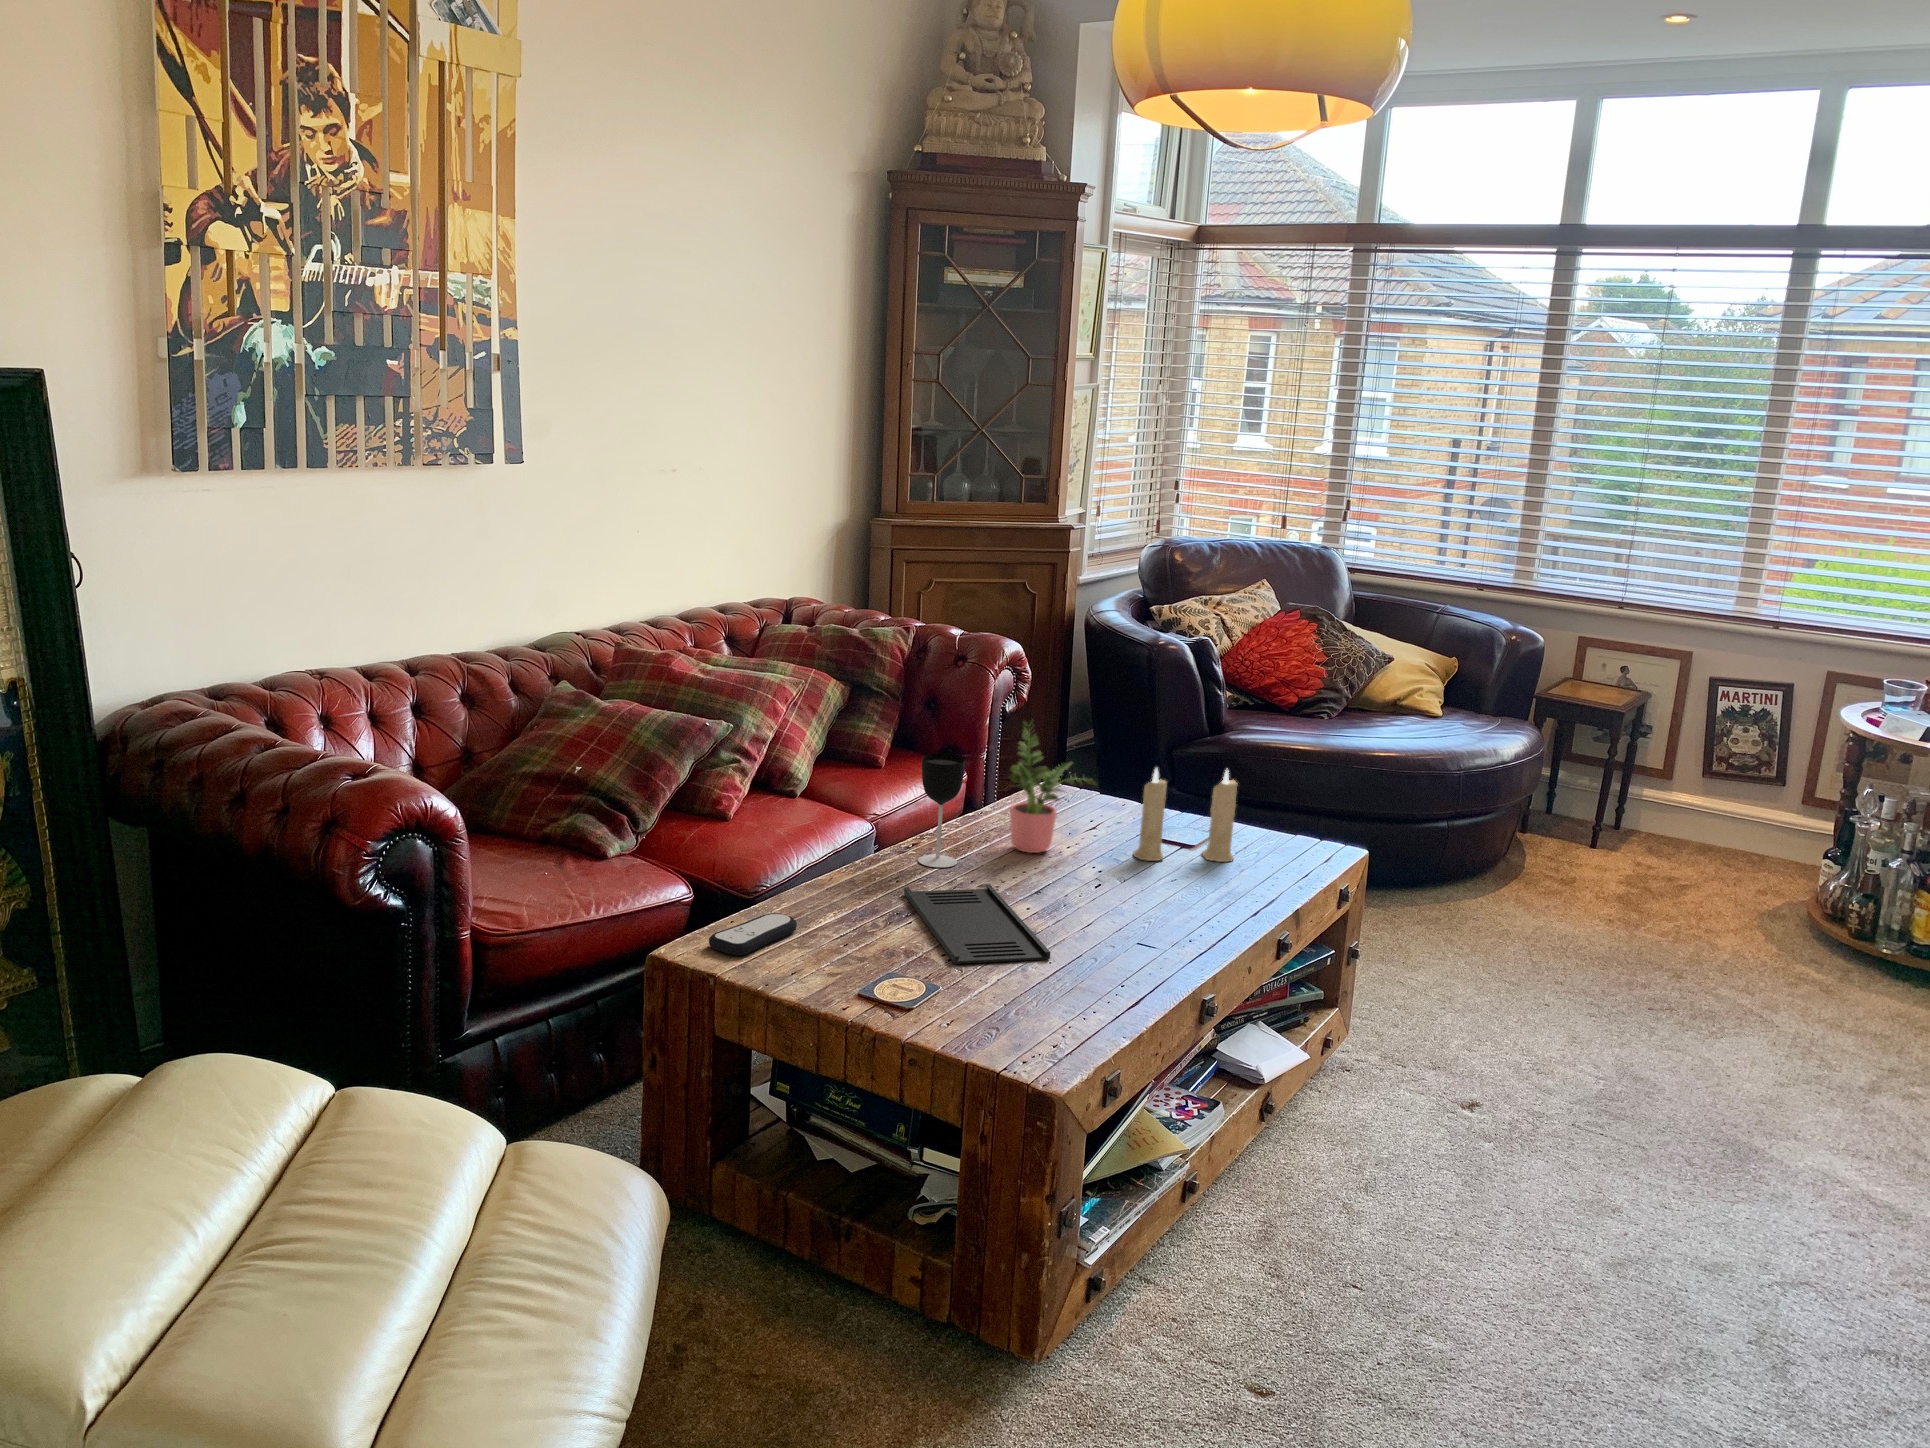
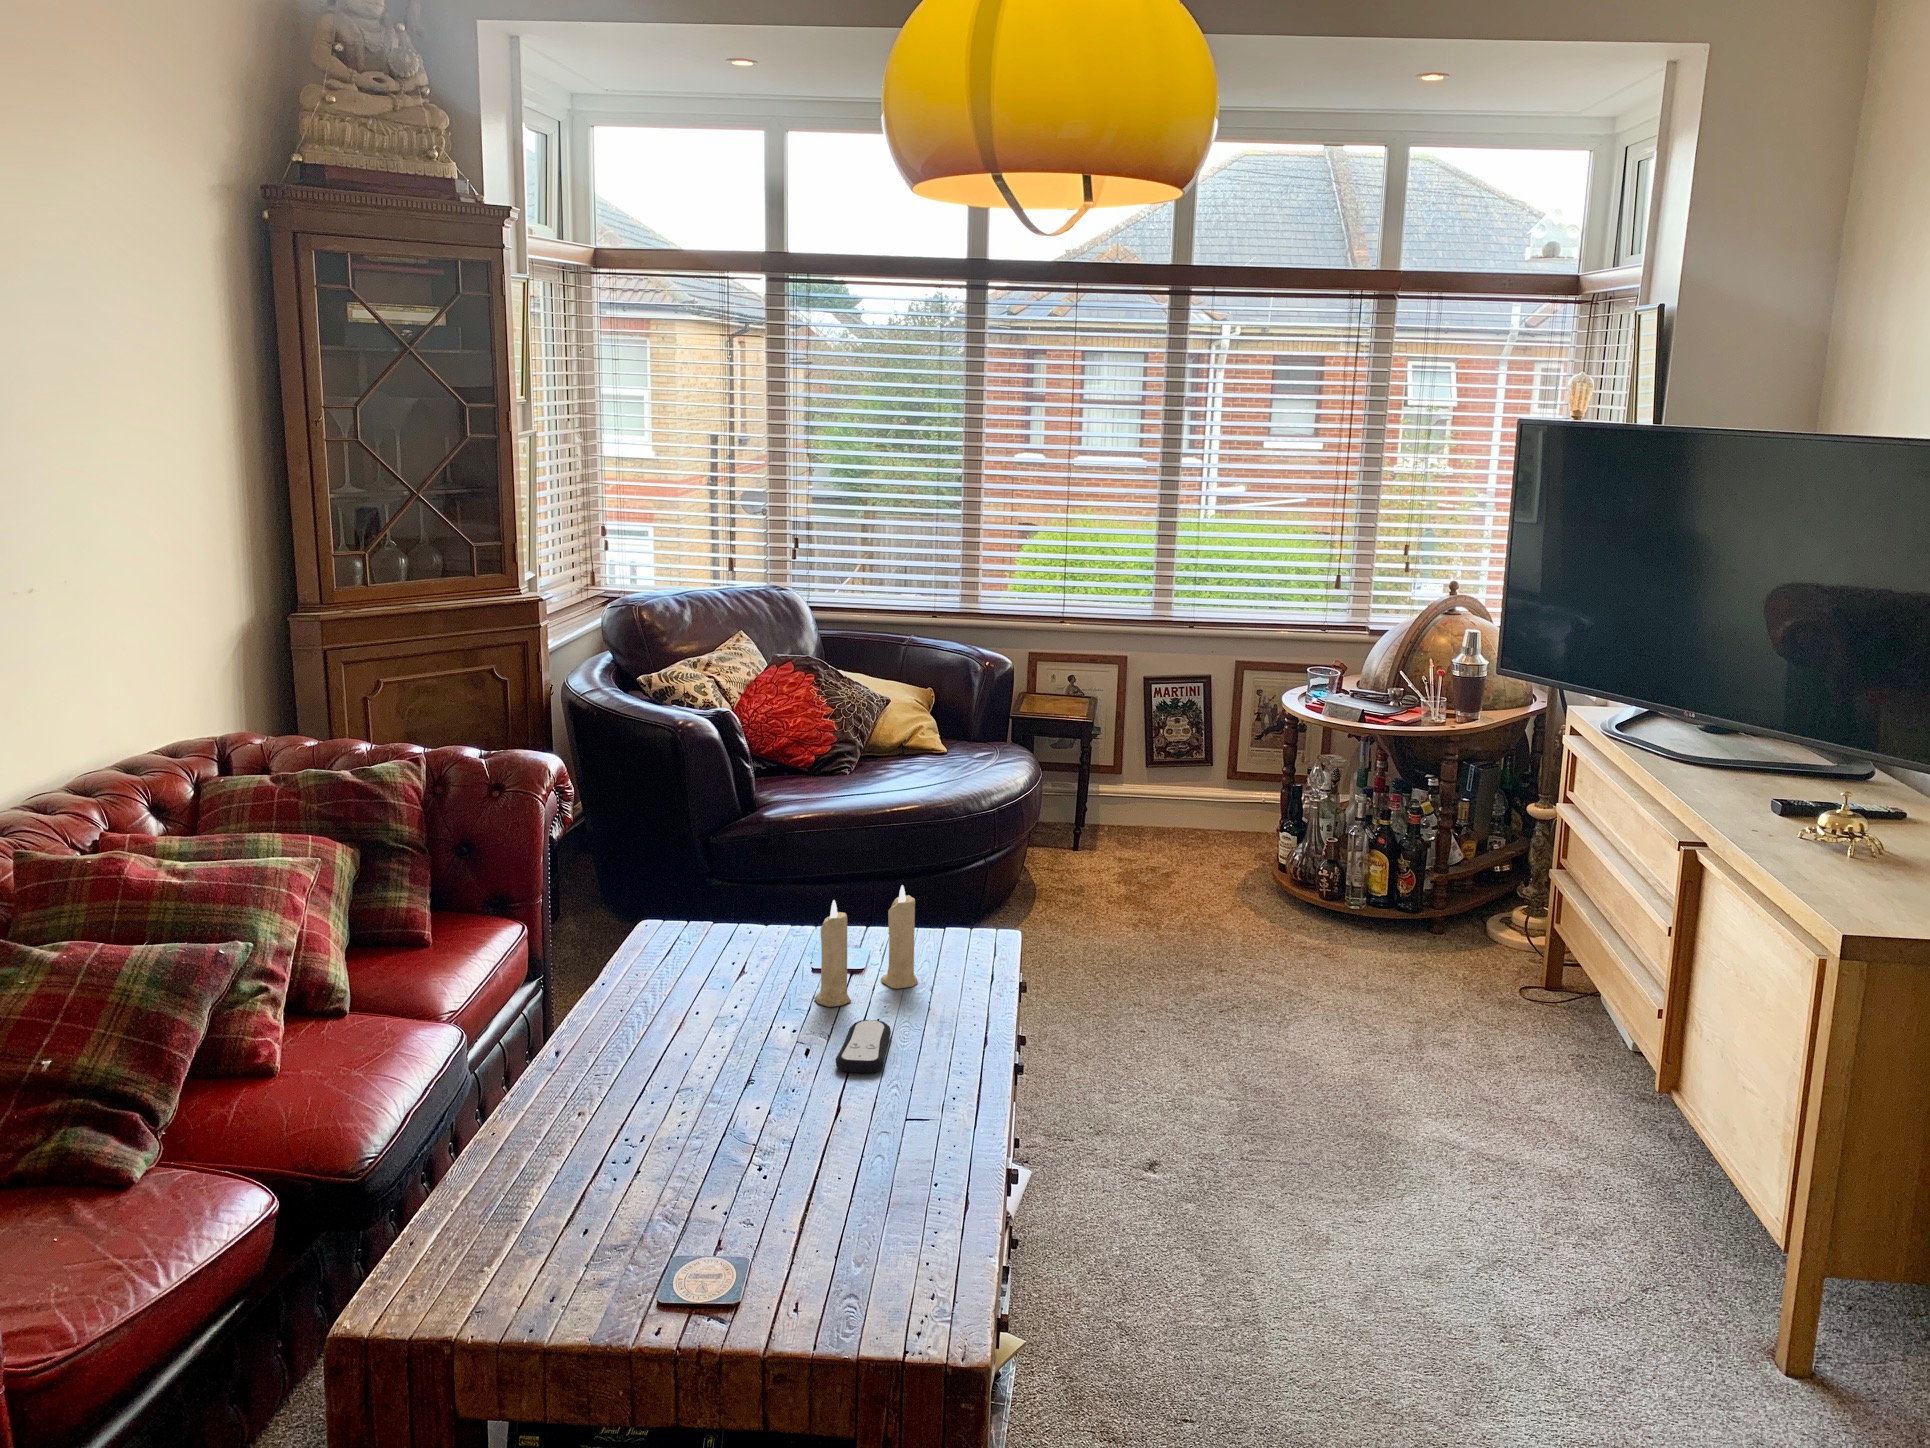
potted plant: present [1009,721,1097,853] -> none [672,871,767,1030]
wine glass: present [918,753,965,867] -> none [581,937,636,1082]
tray: present [904,884,1050,964] -> none [608,1091,845,1225]
remote control: present [709,913,797,955] -> present [836,1020,891,1073]

